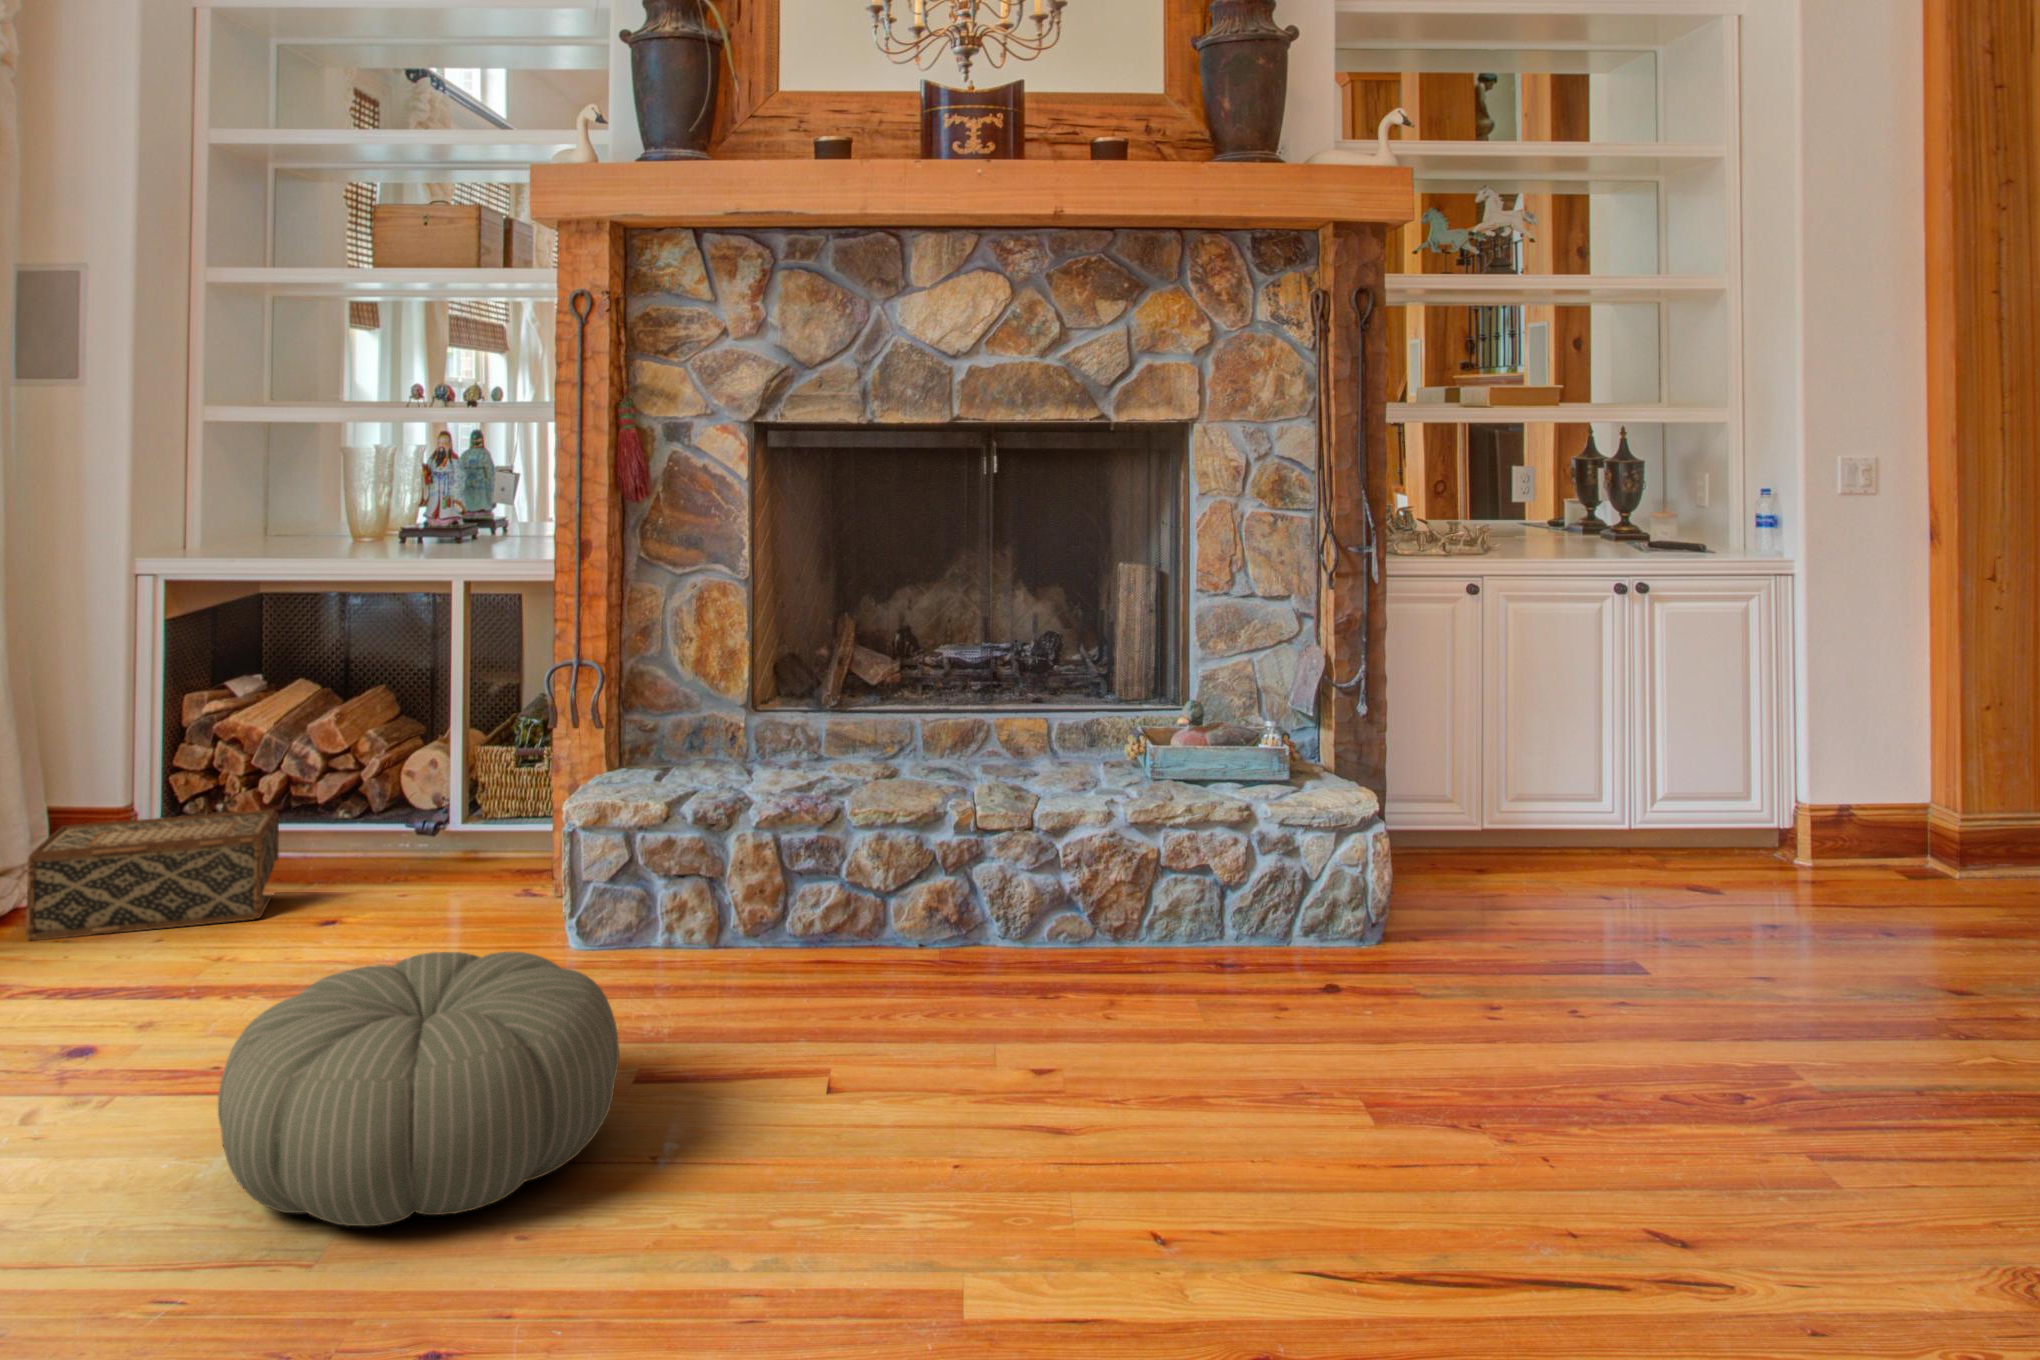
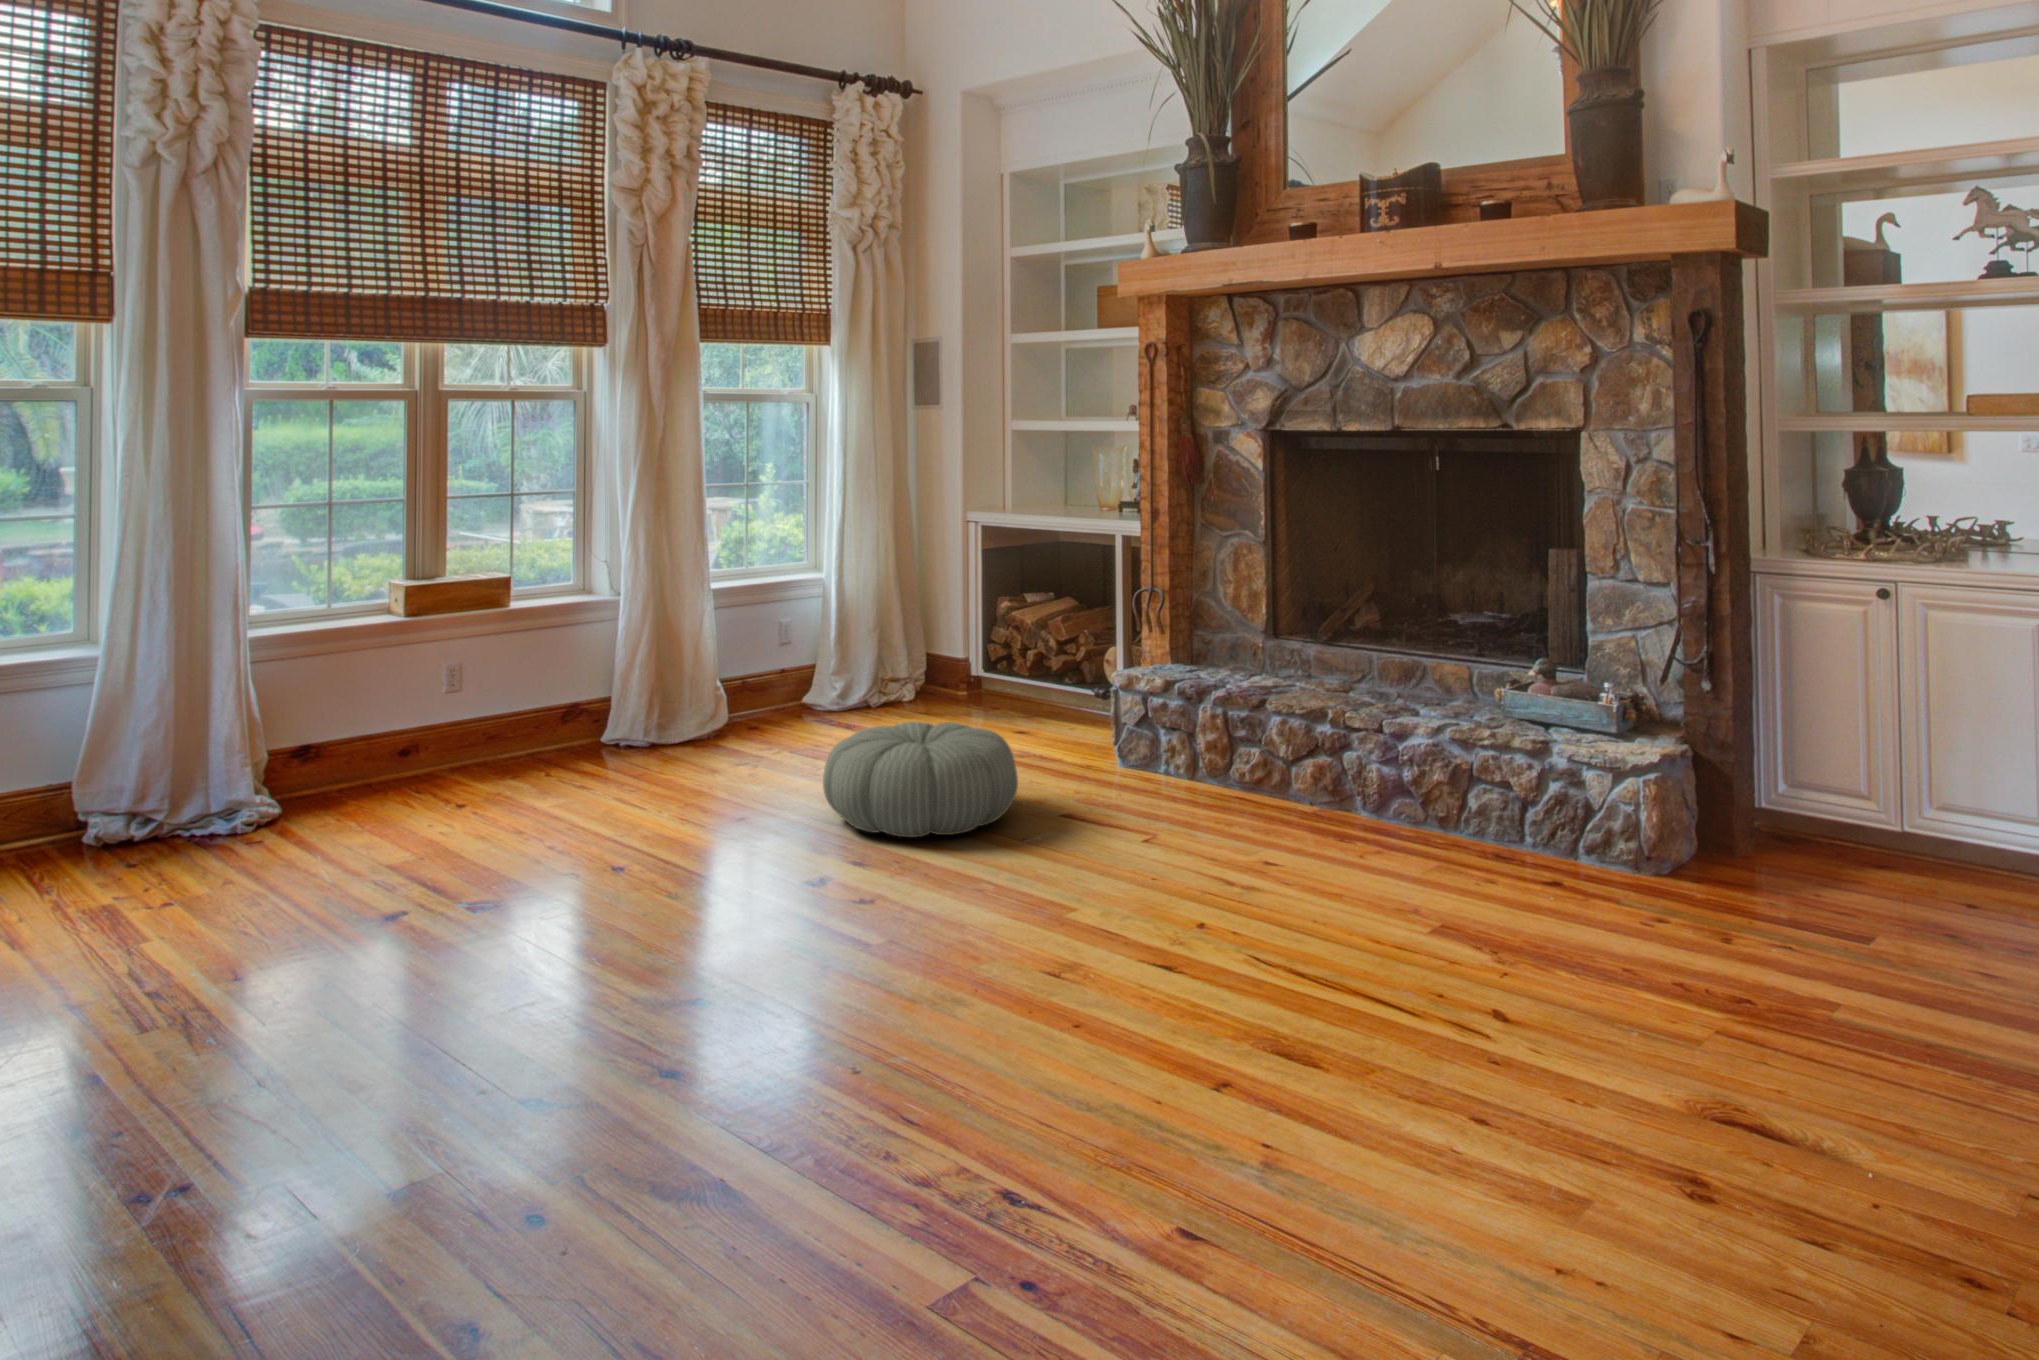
woven basket: present [26,809,279,941] -> none [908,650,1042,717]

